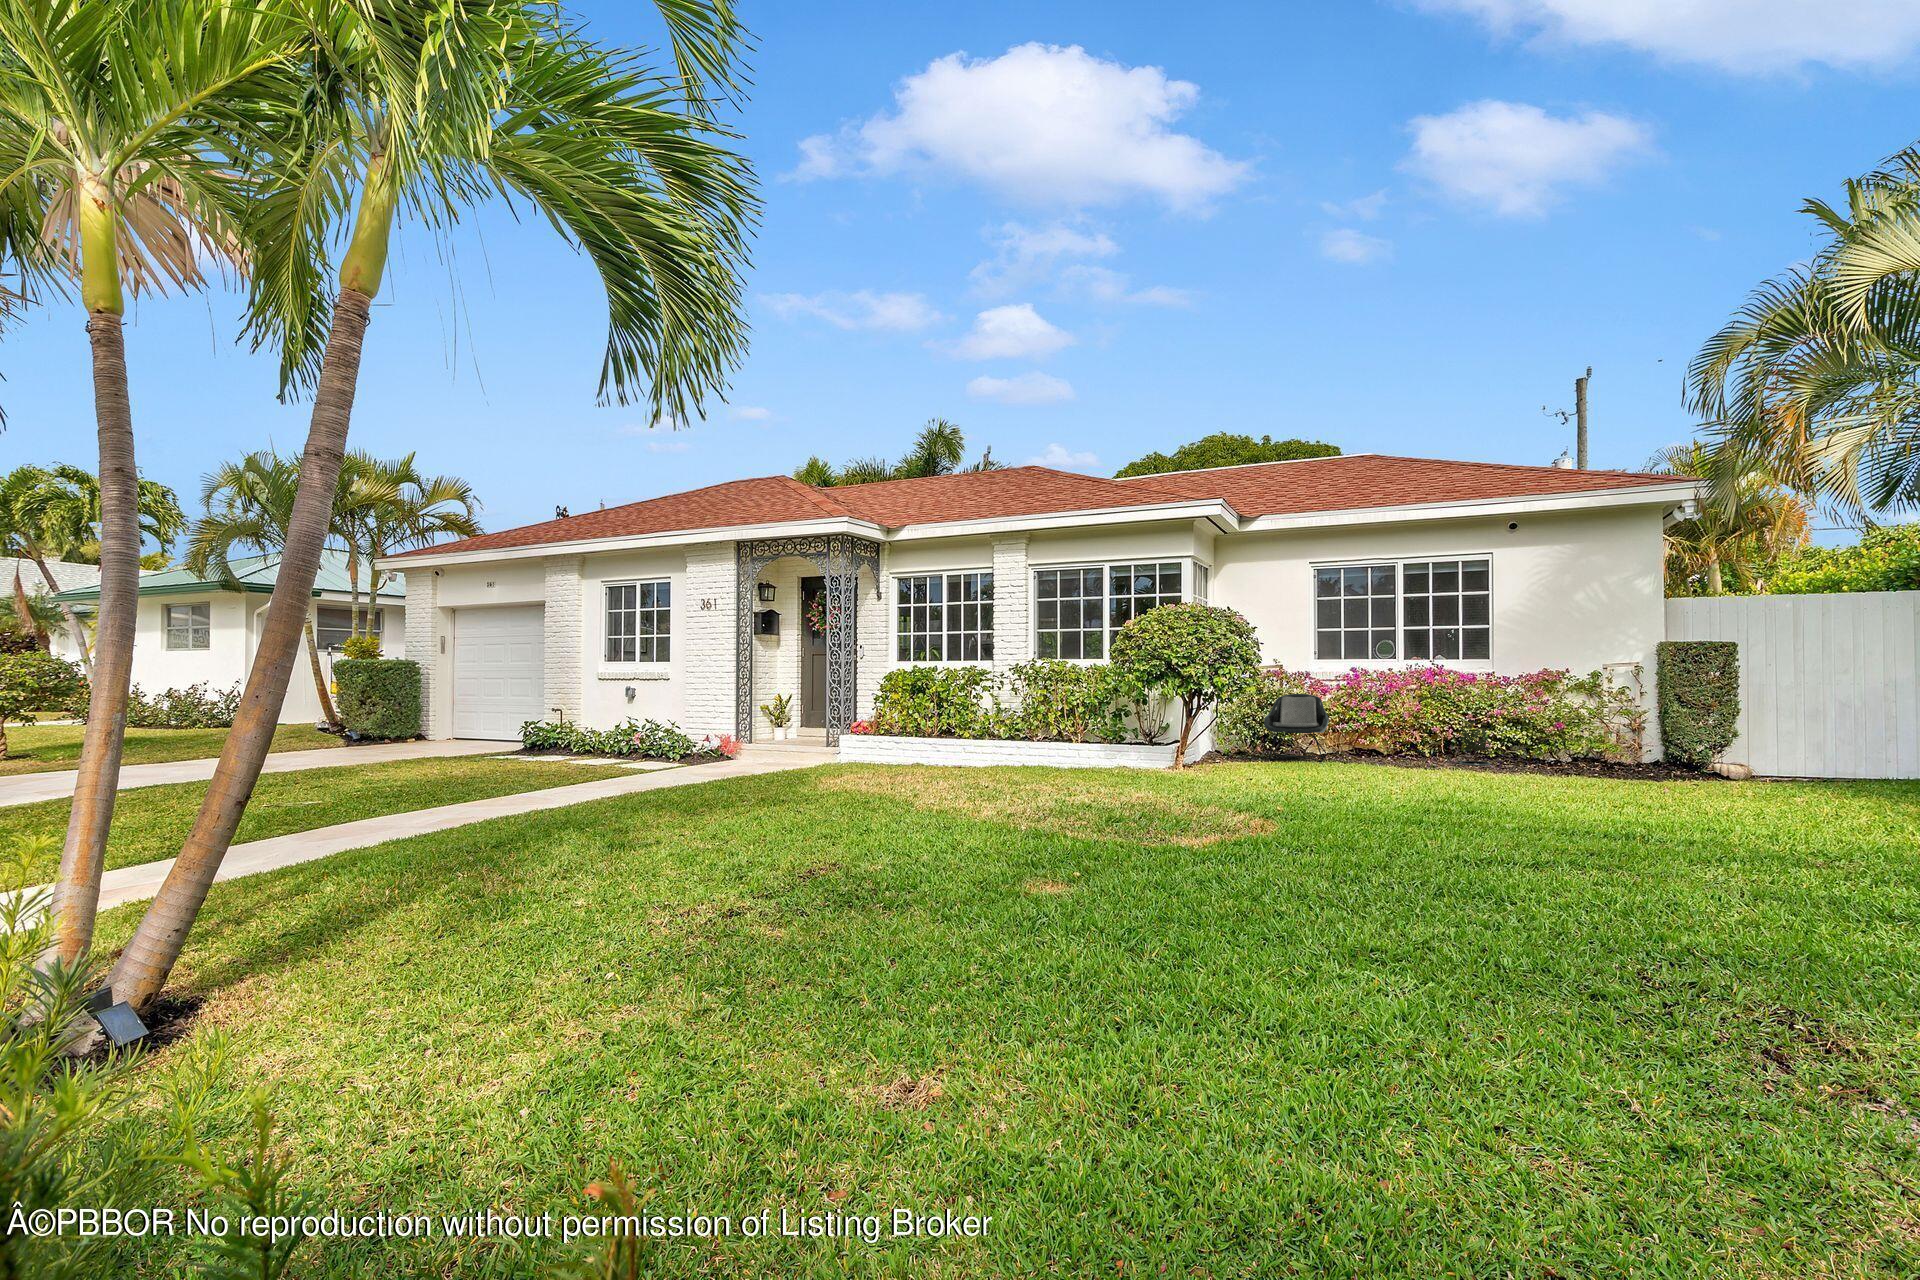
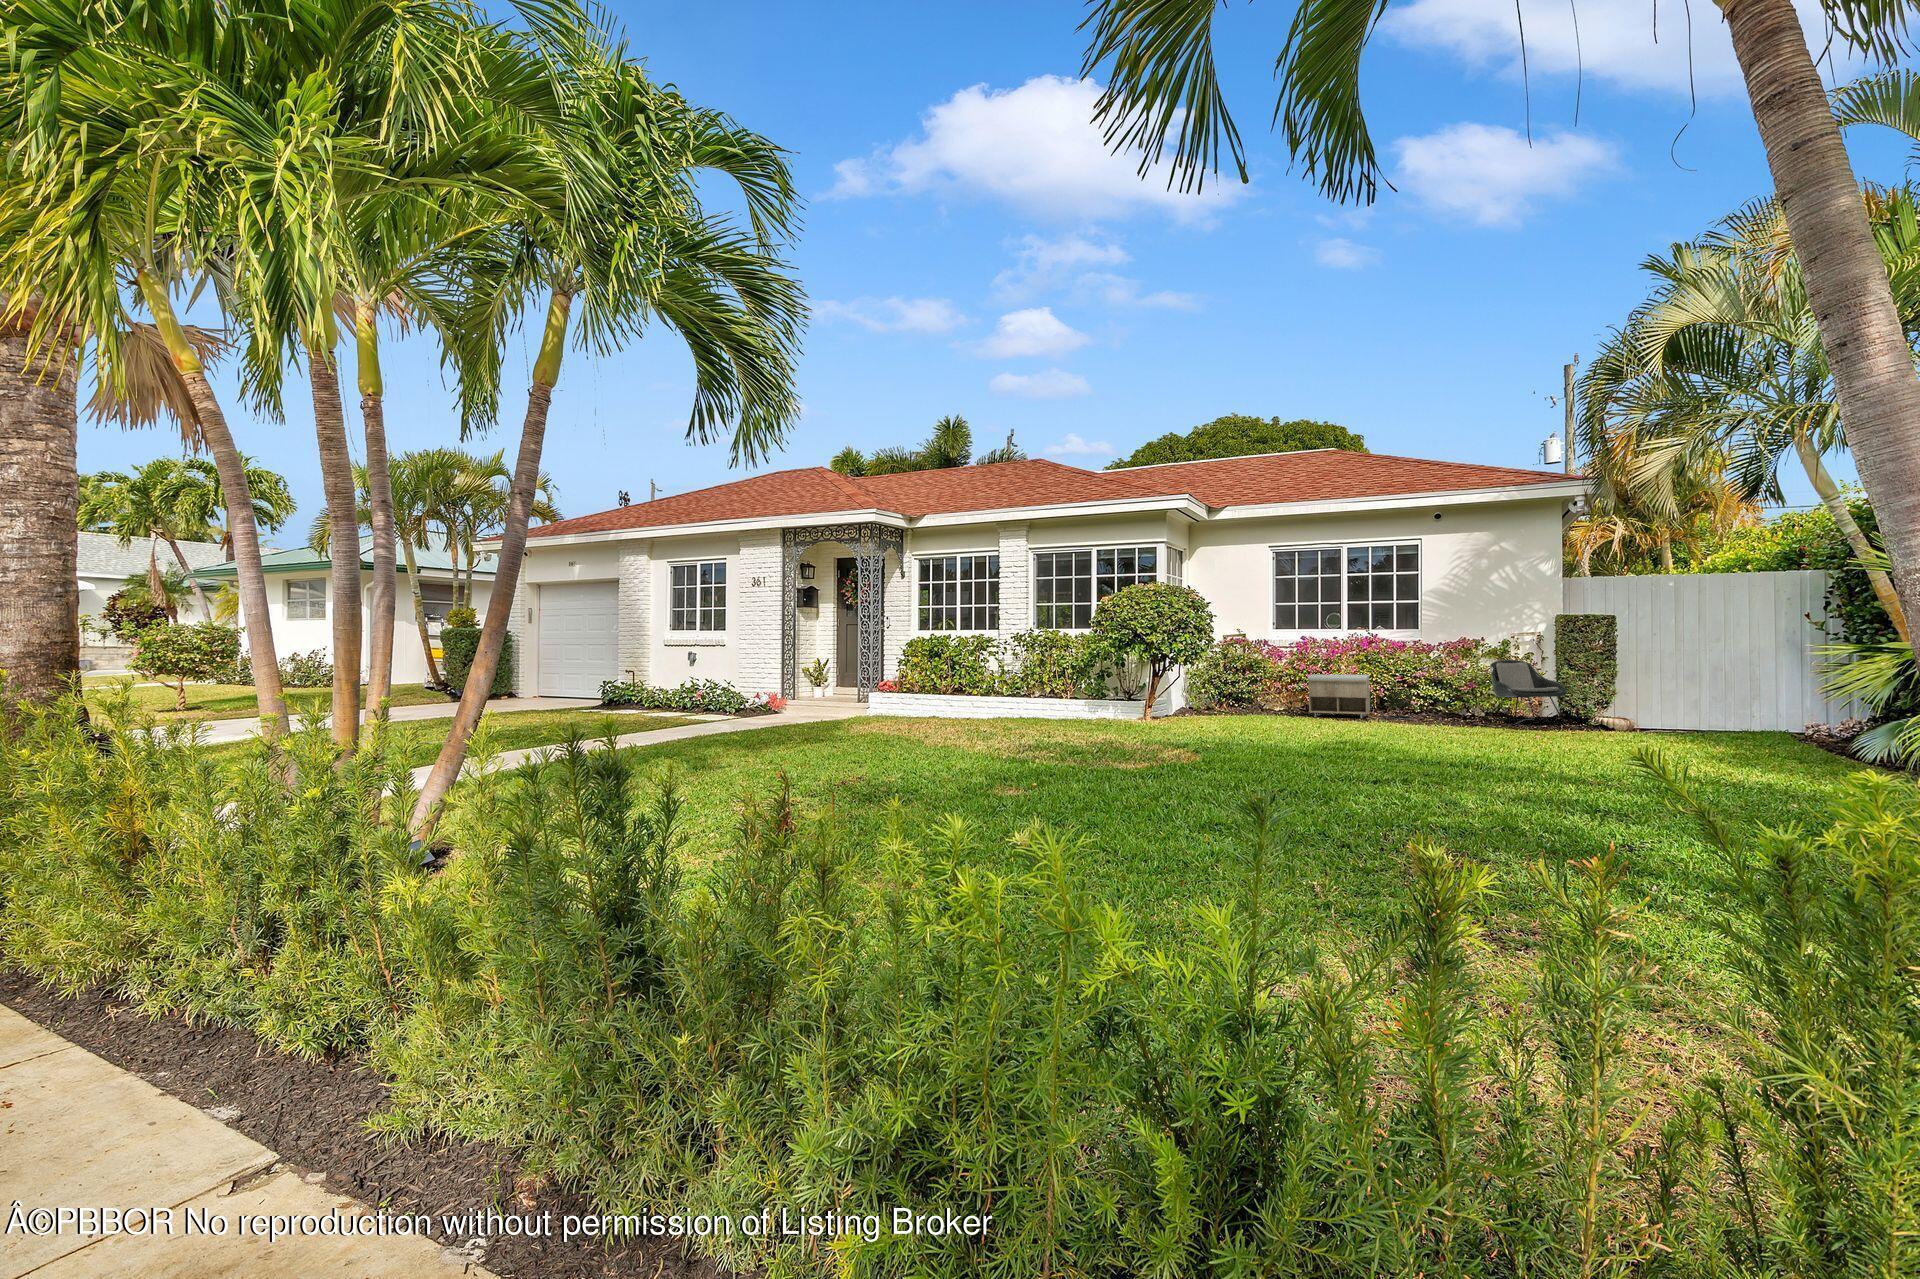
lounge chair: present [1264,694,1329,762] -> present [1487,660,1567,725]
storage bench: none [1366,712,1438,764] -> present [1308,674,1370,718]

